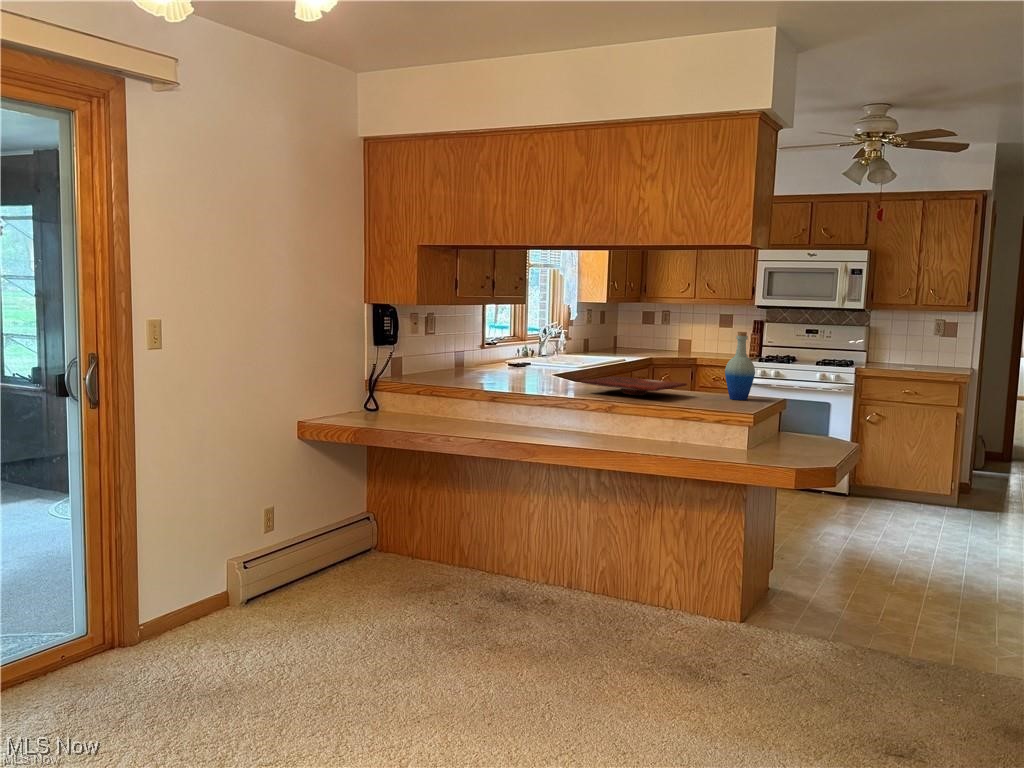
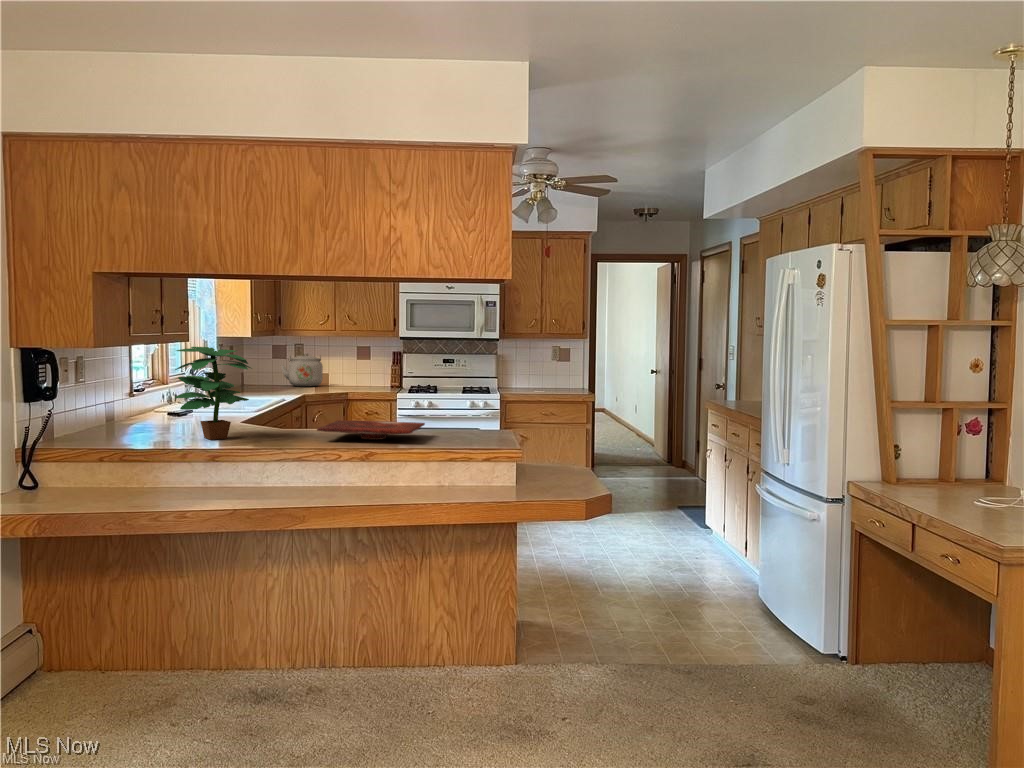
potted plant: none [477,307,541,385] -> present [175,347,252,440]
kettle: none [651,320,691,351] -> present [281,353,323,387]
bottle: present [725,332,755,400] -> none [461,367,491,436]

